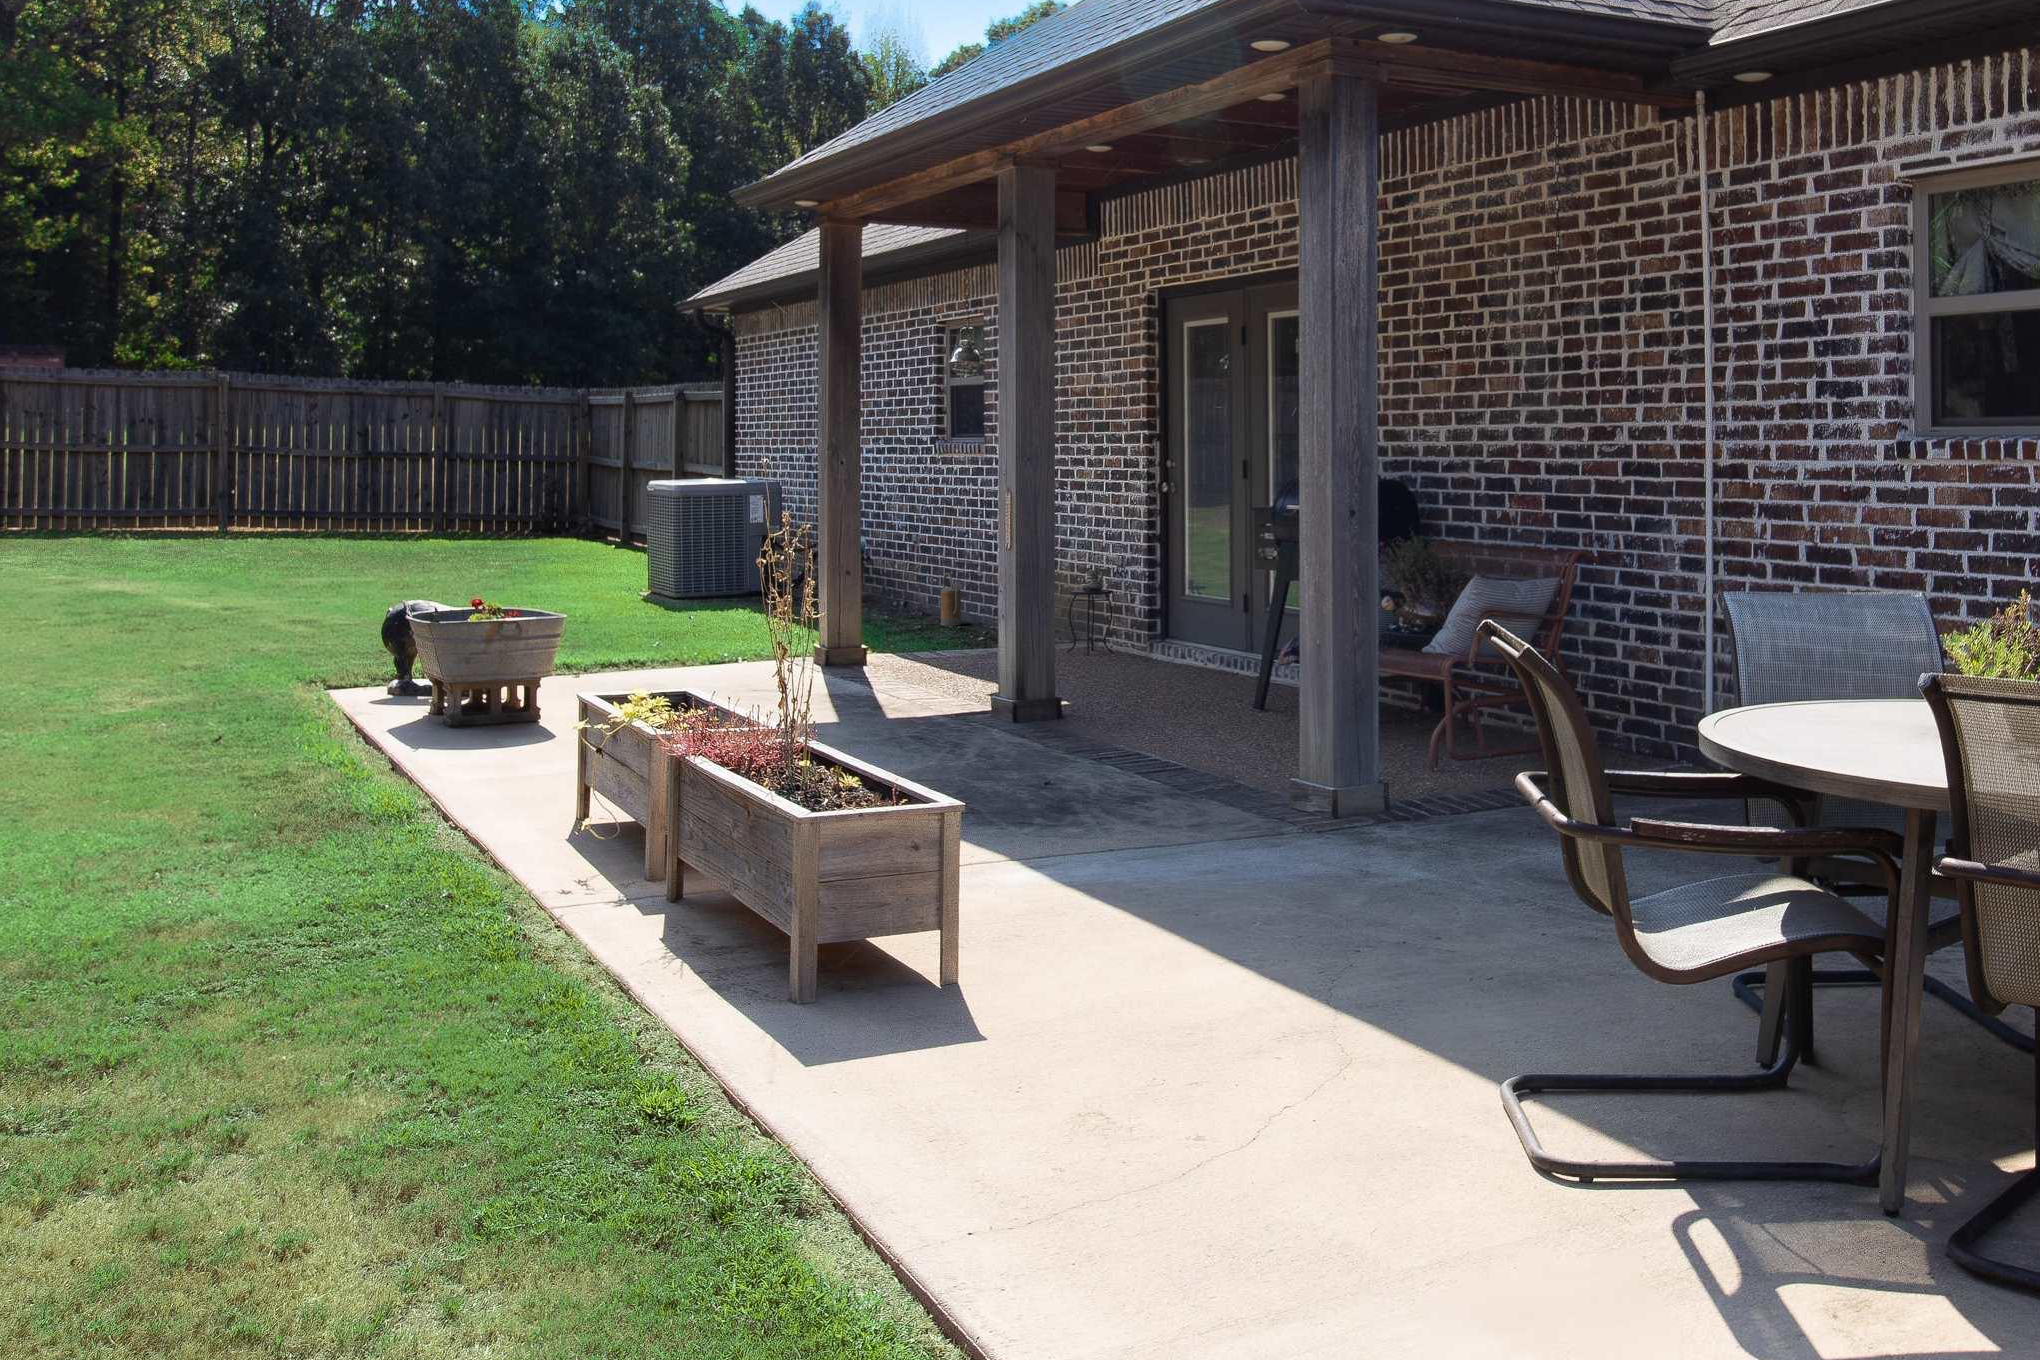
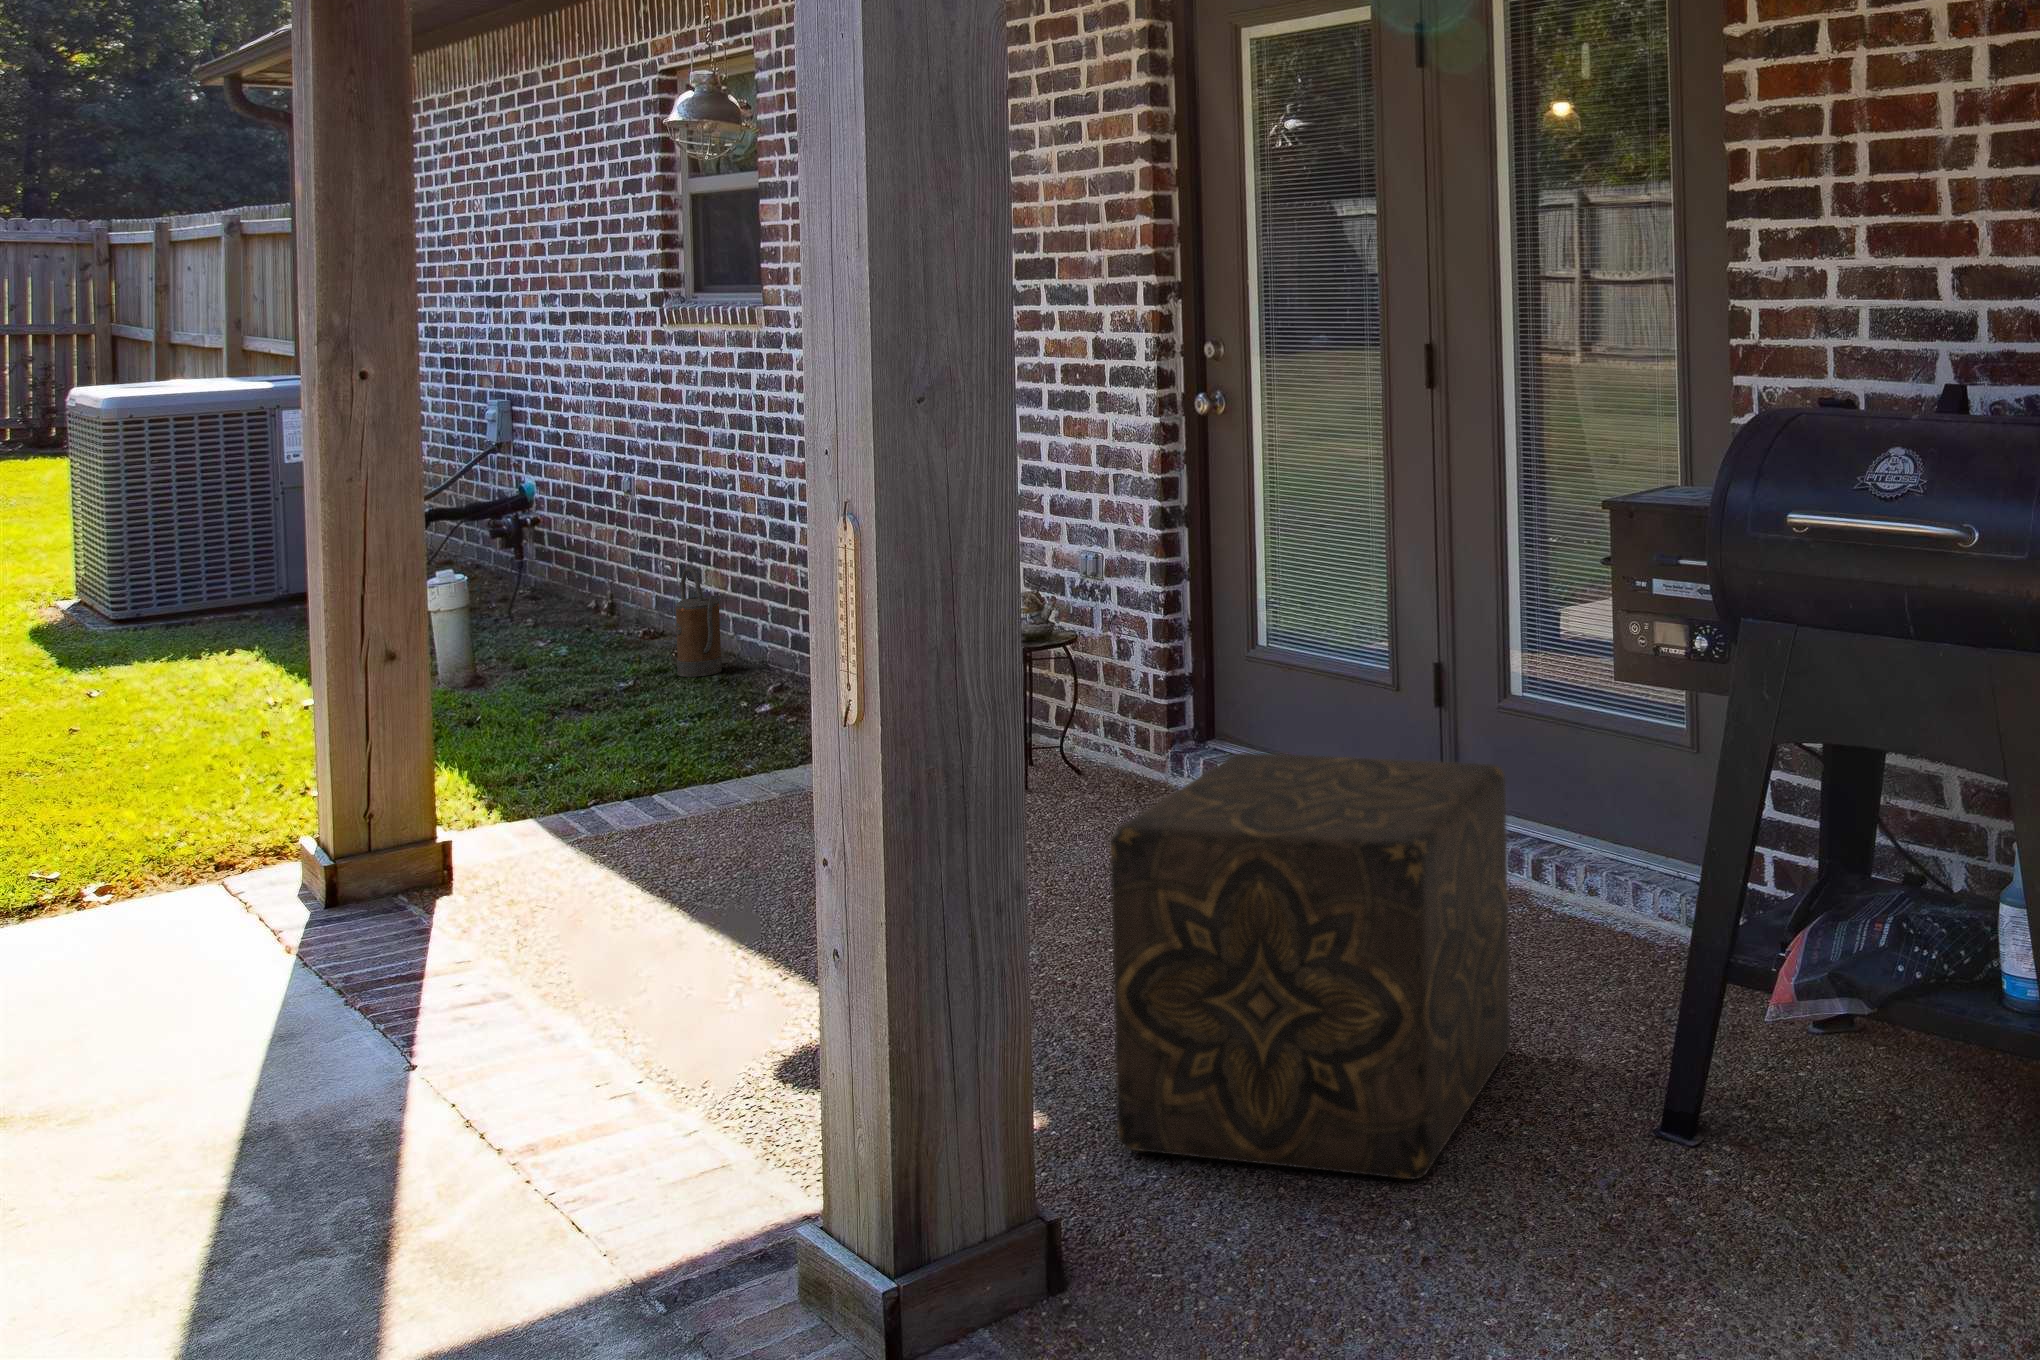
ottoman: none [1086,598,1225,716] -> present [1110,753,1510,1179]

